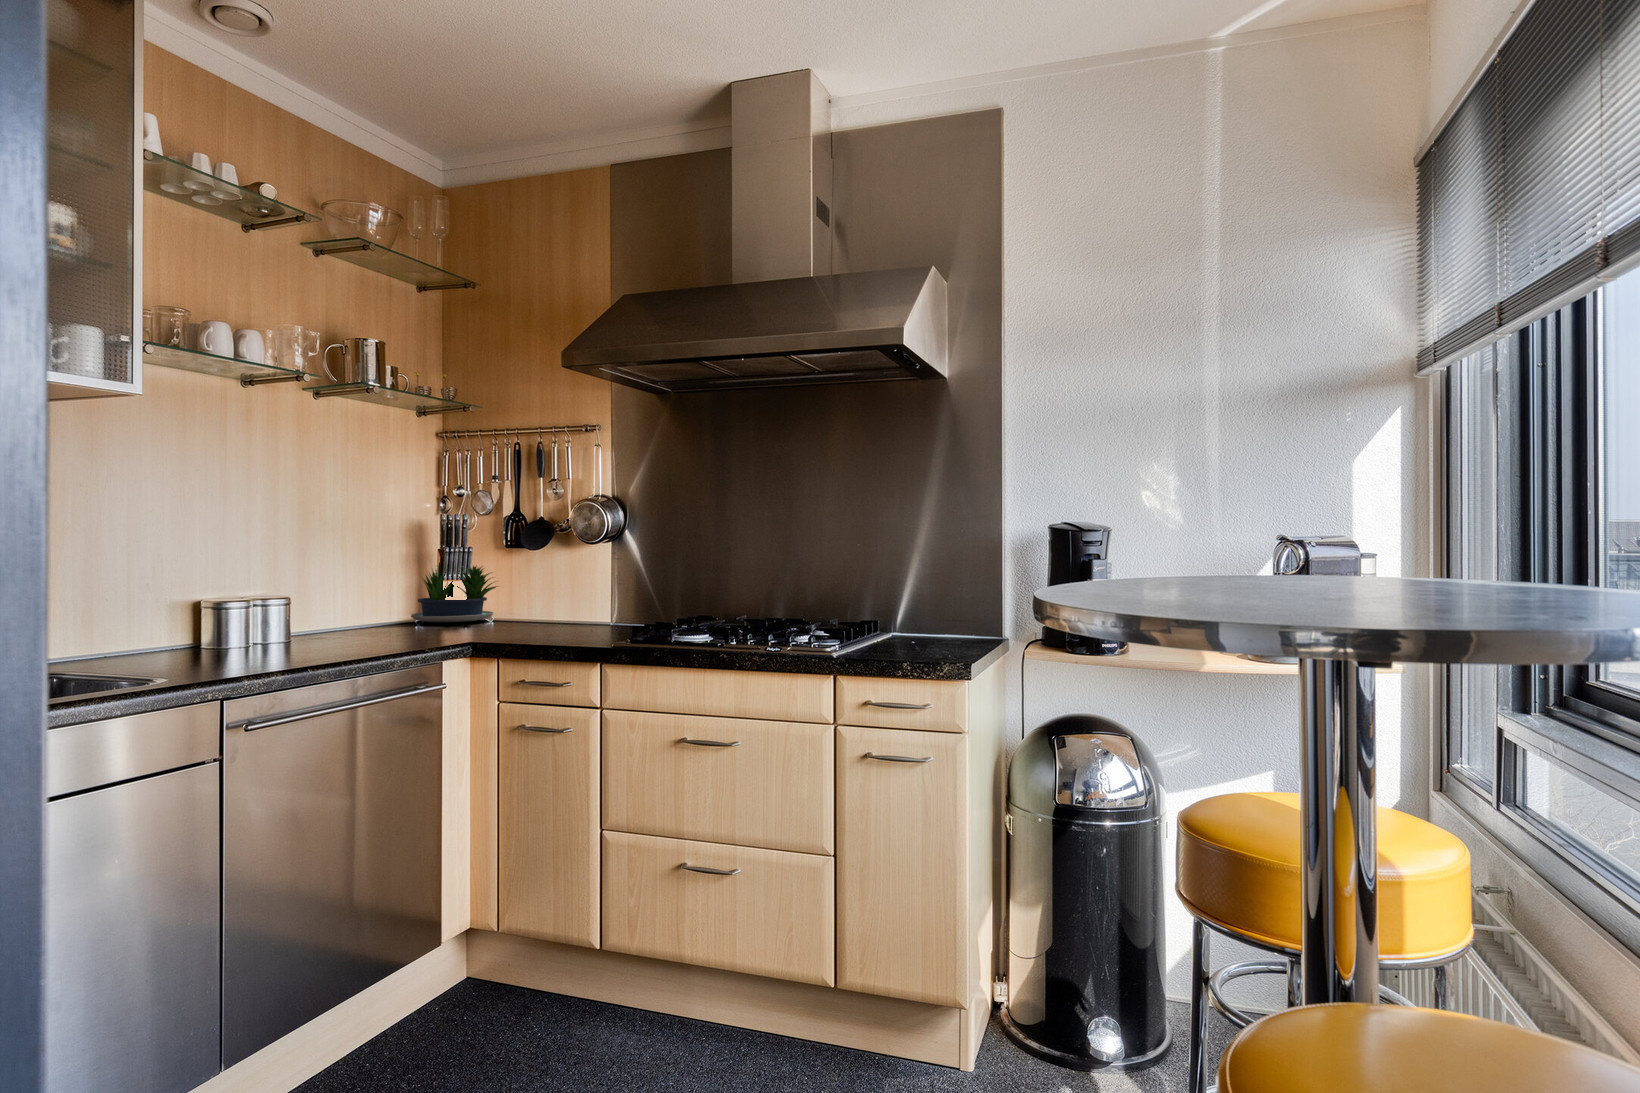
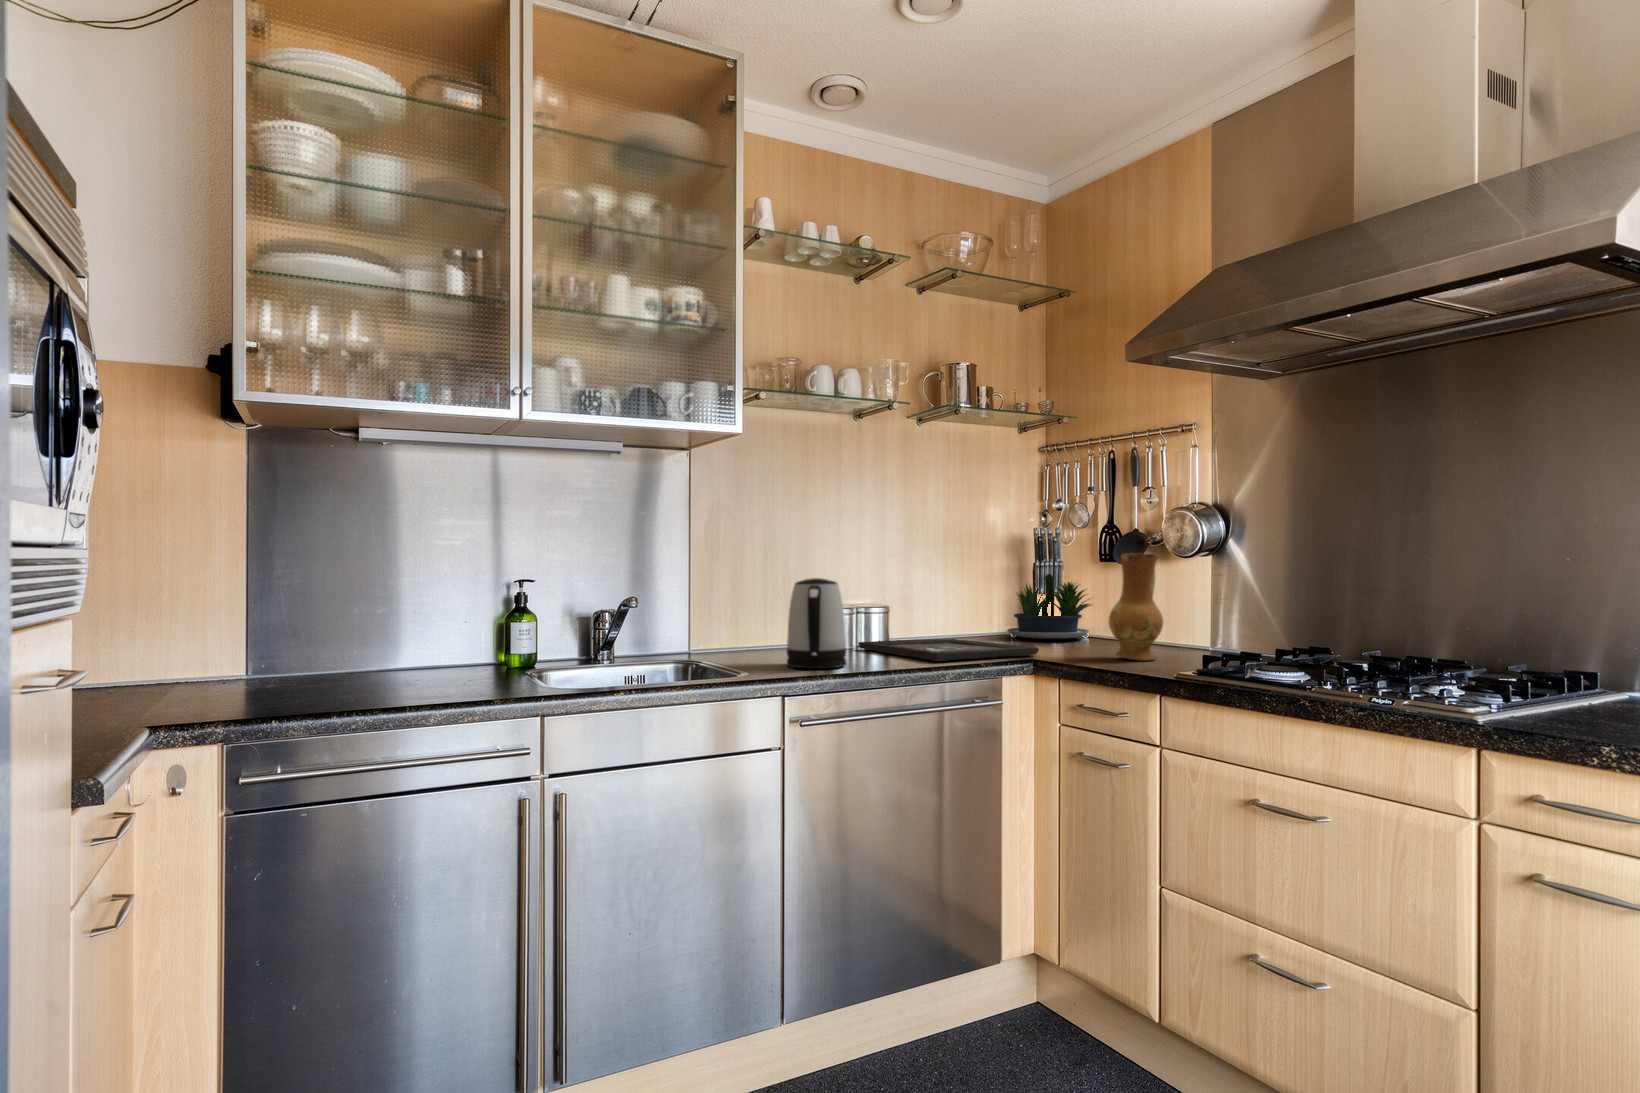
ceramic jug: none [535,539,583,635] -> present [1108,553,1163,661]
kettle: none [200,567,278,668] -> present [787,578,847,668]
tray: none [260,627,468,649] -> present [858,639,1039,661]

